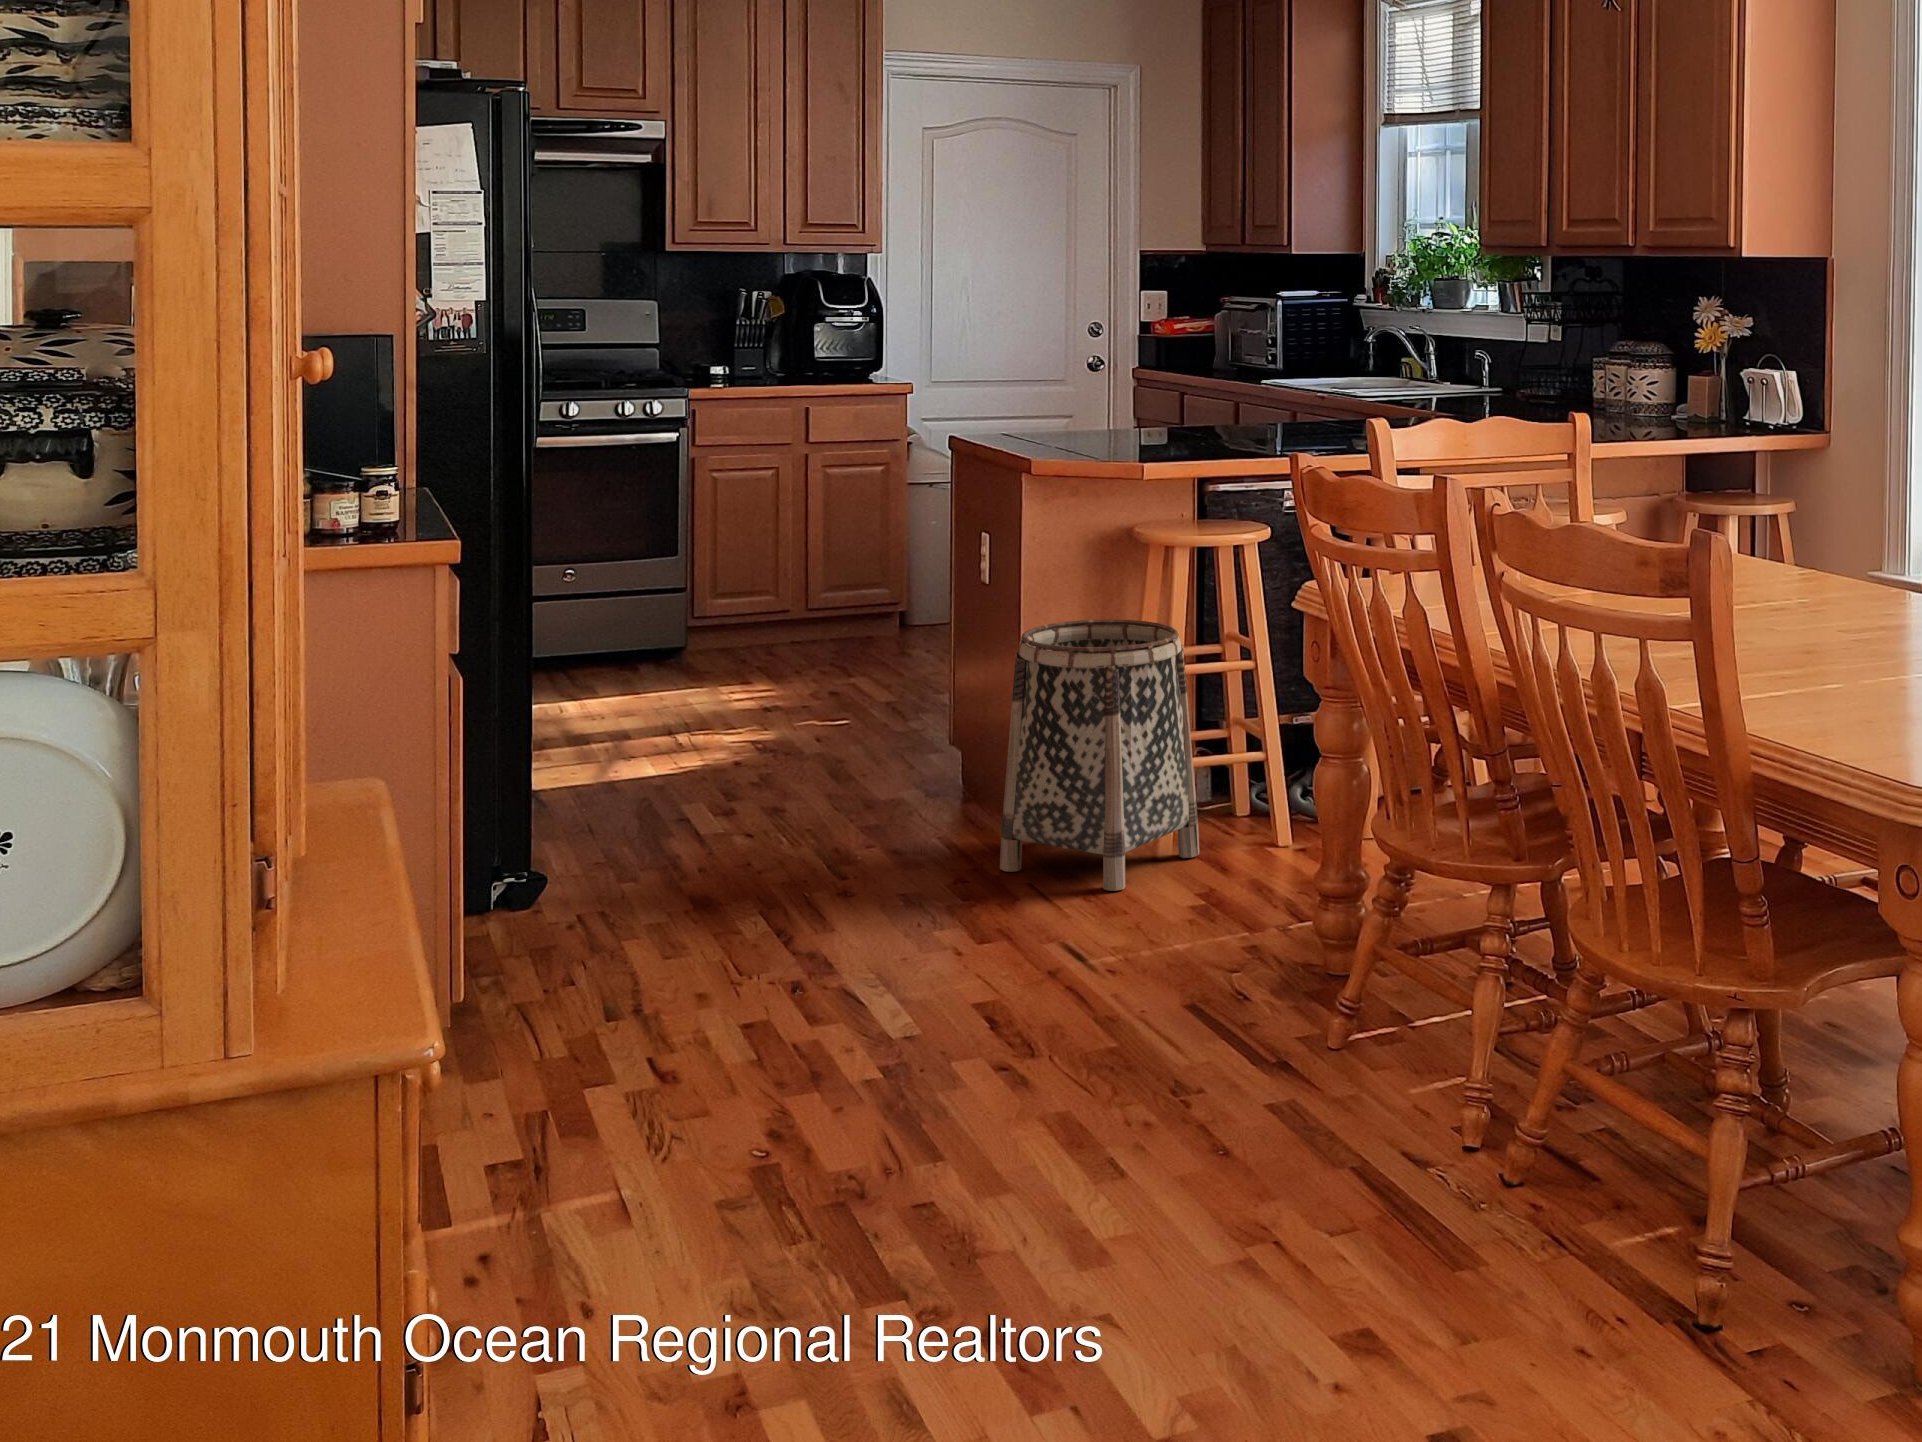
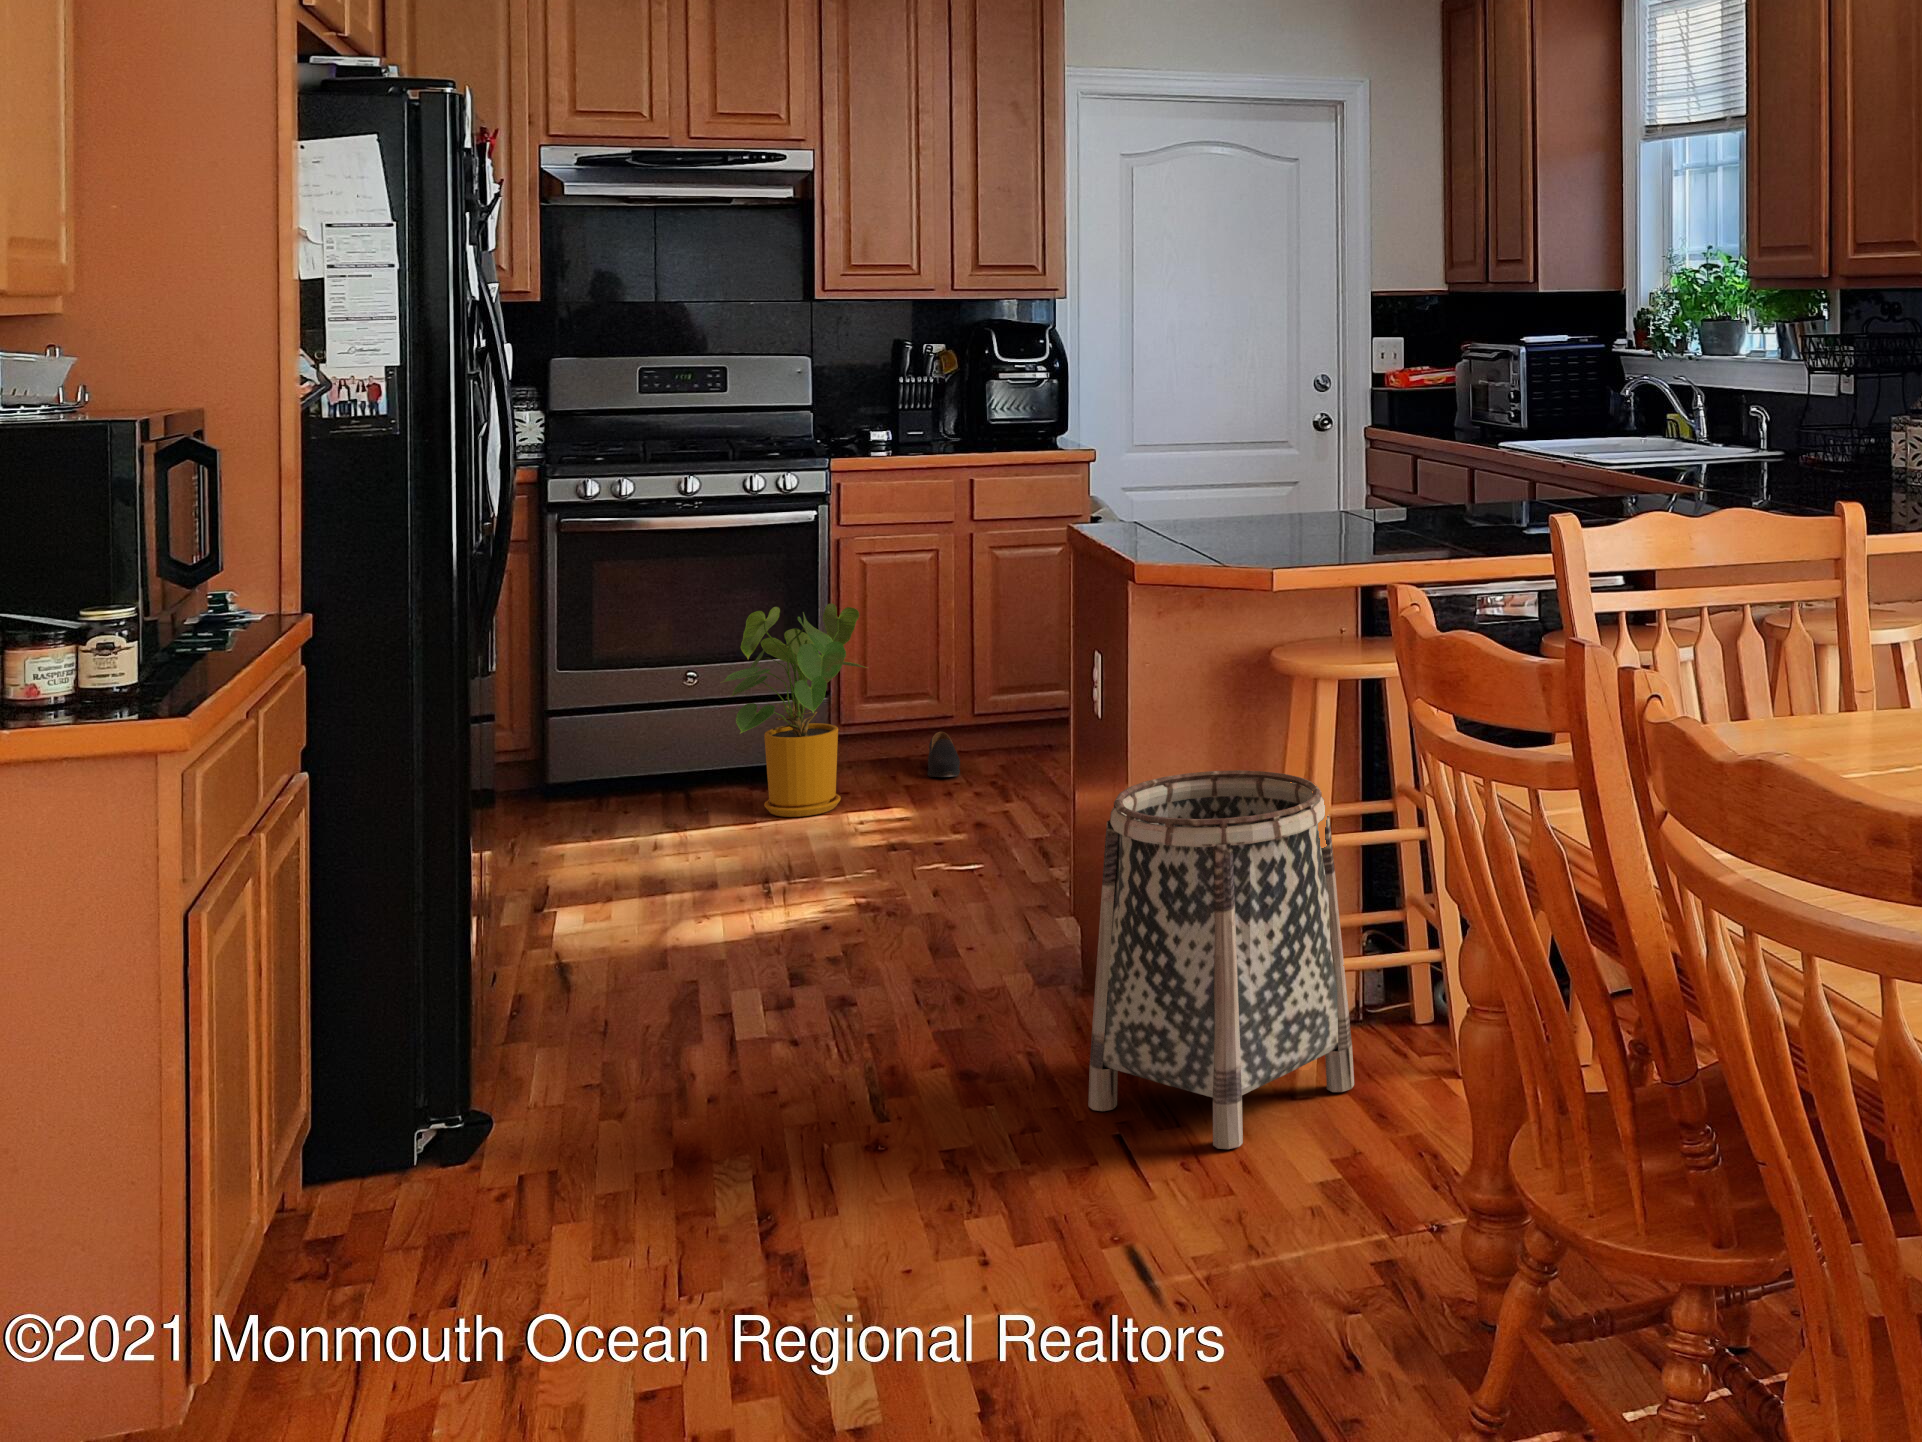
house plant: none [608,513,734,692] -> present [723,604,864,817]
shoe: none [767,626,797,662] -> present [928,732,960,777]

